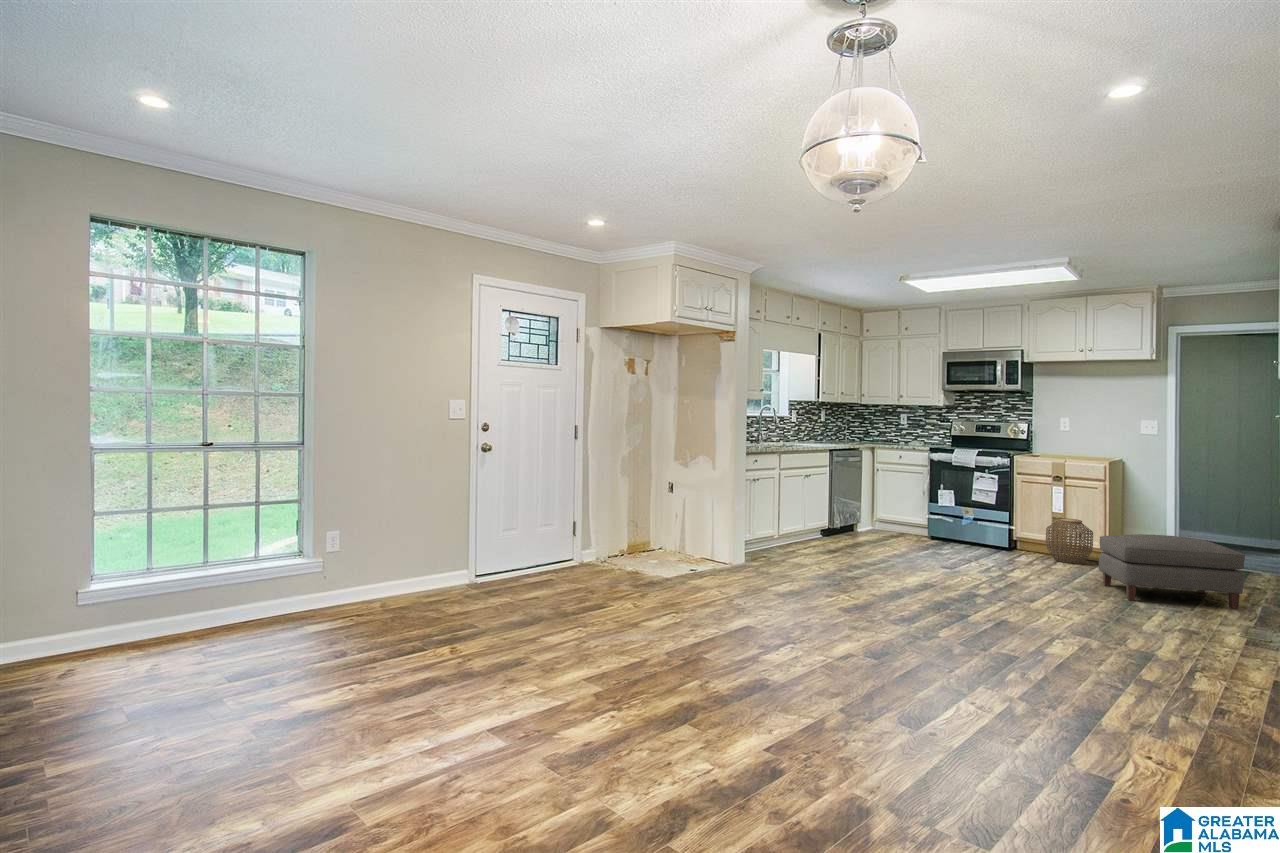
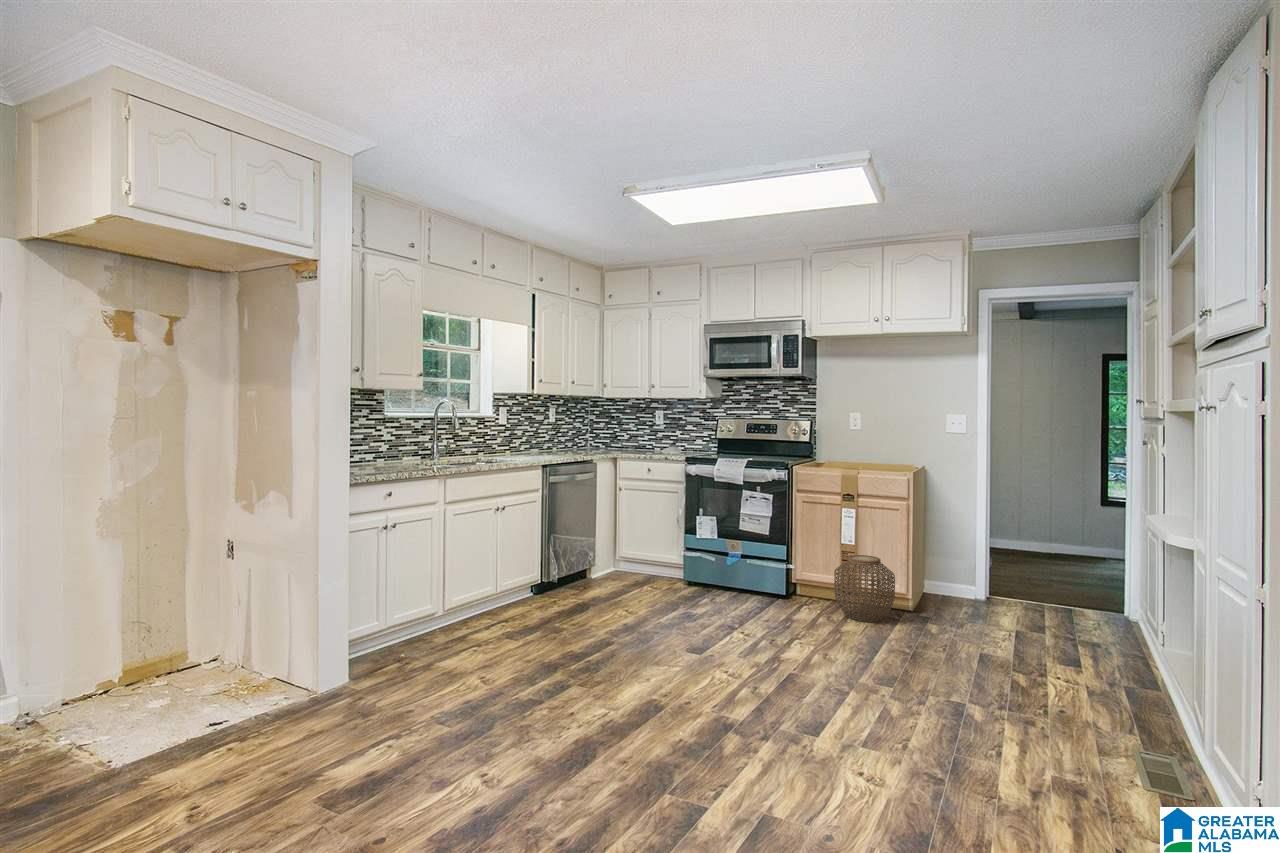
ottoman: present [1099,534,1245,609] -> none [910,595,1125,716]

